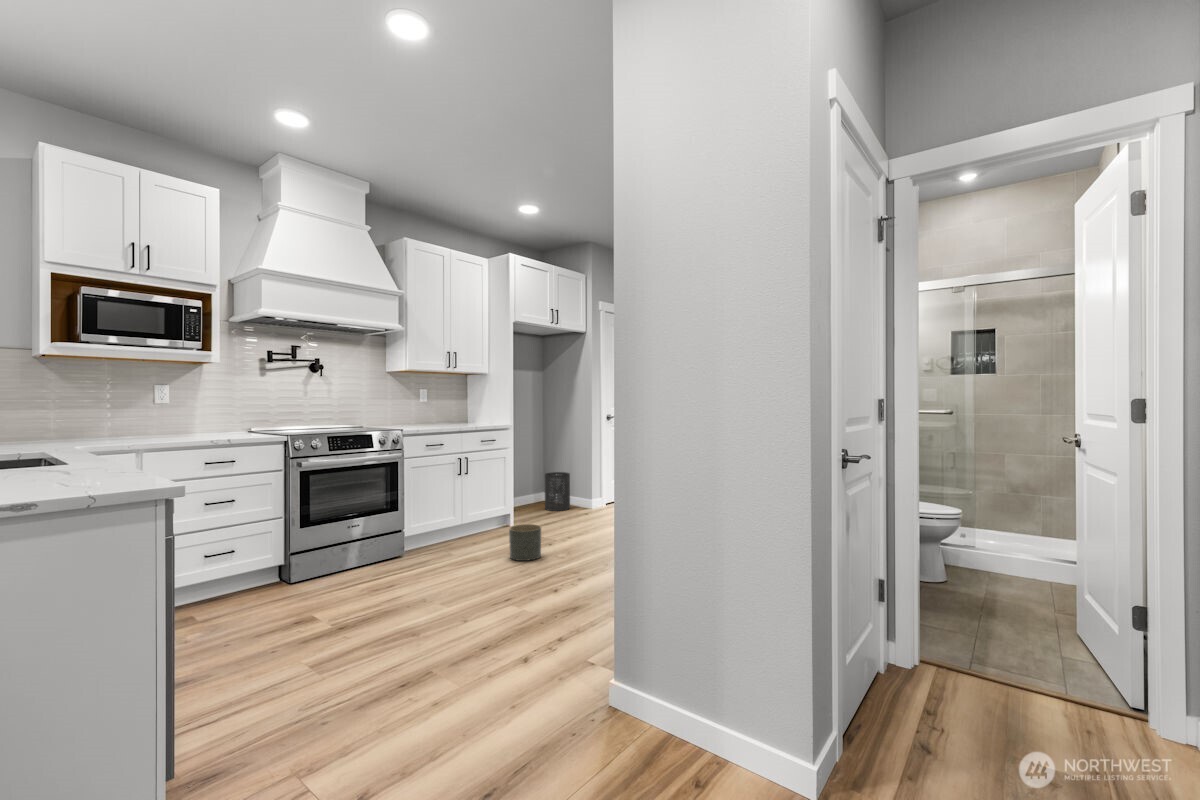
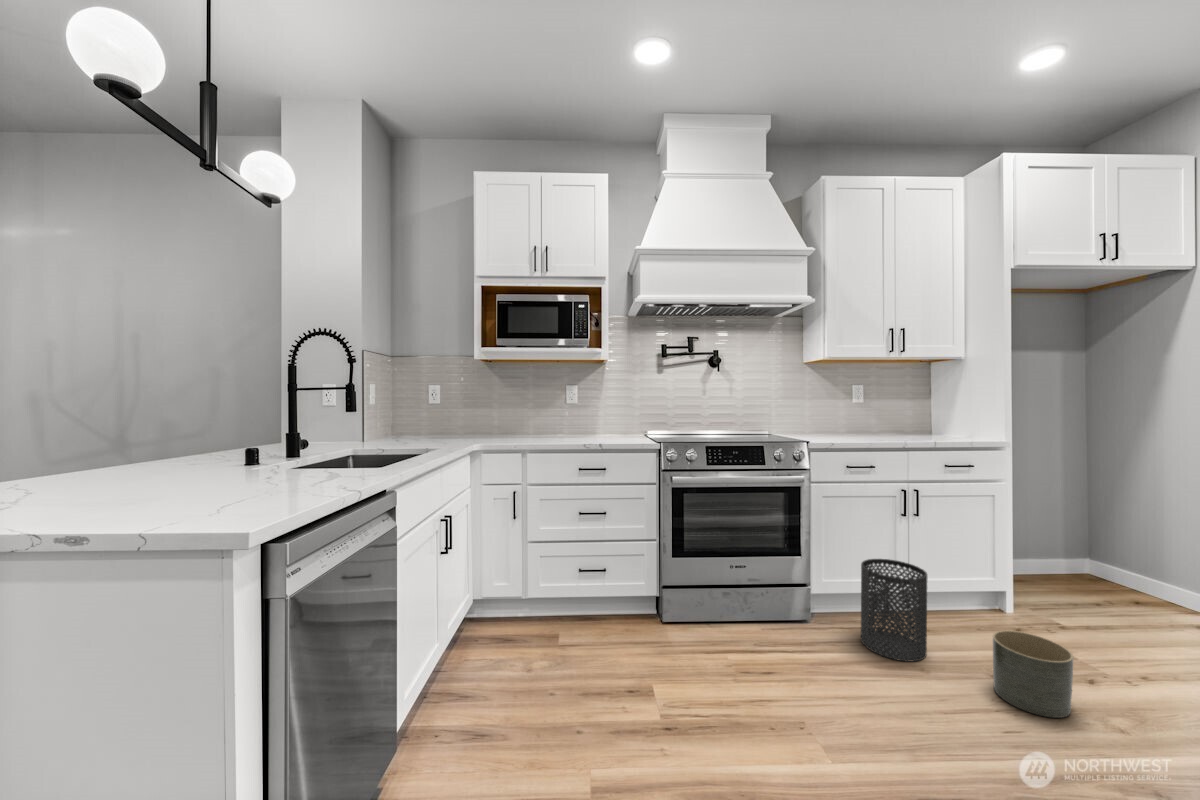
trash can: present [545,472,570,511] -> present [861,559,927,662]

